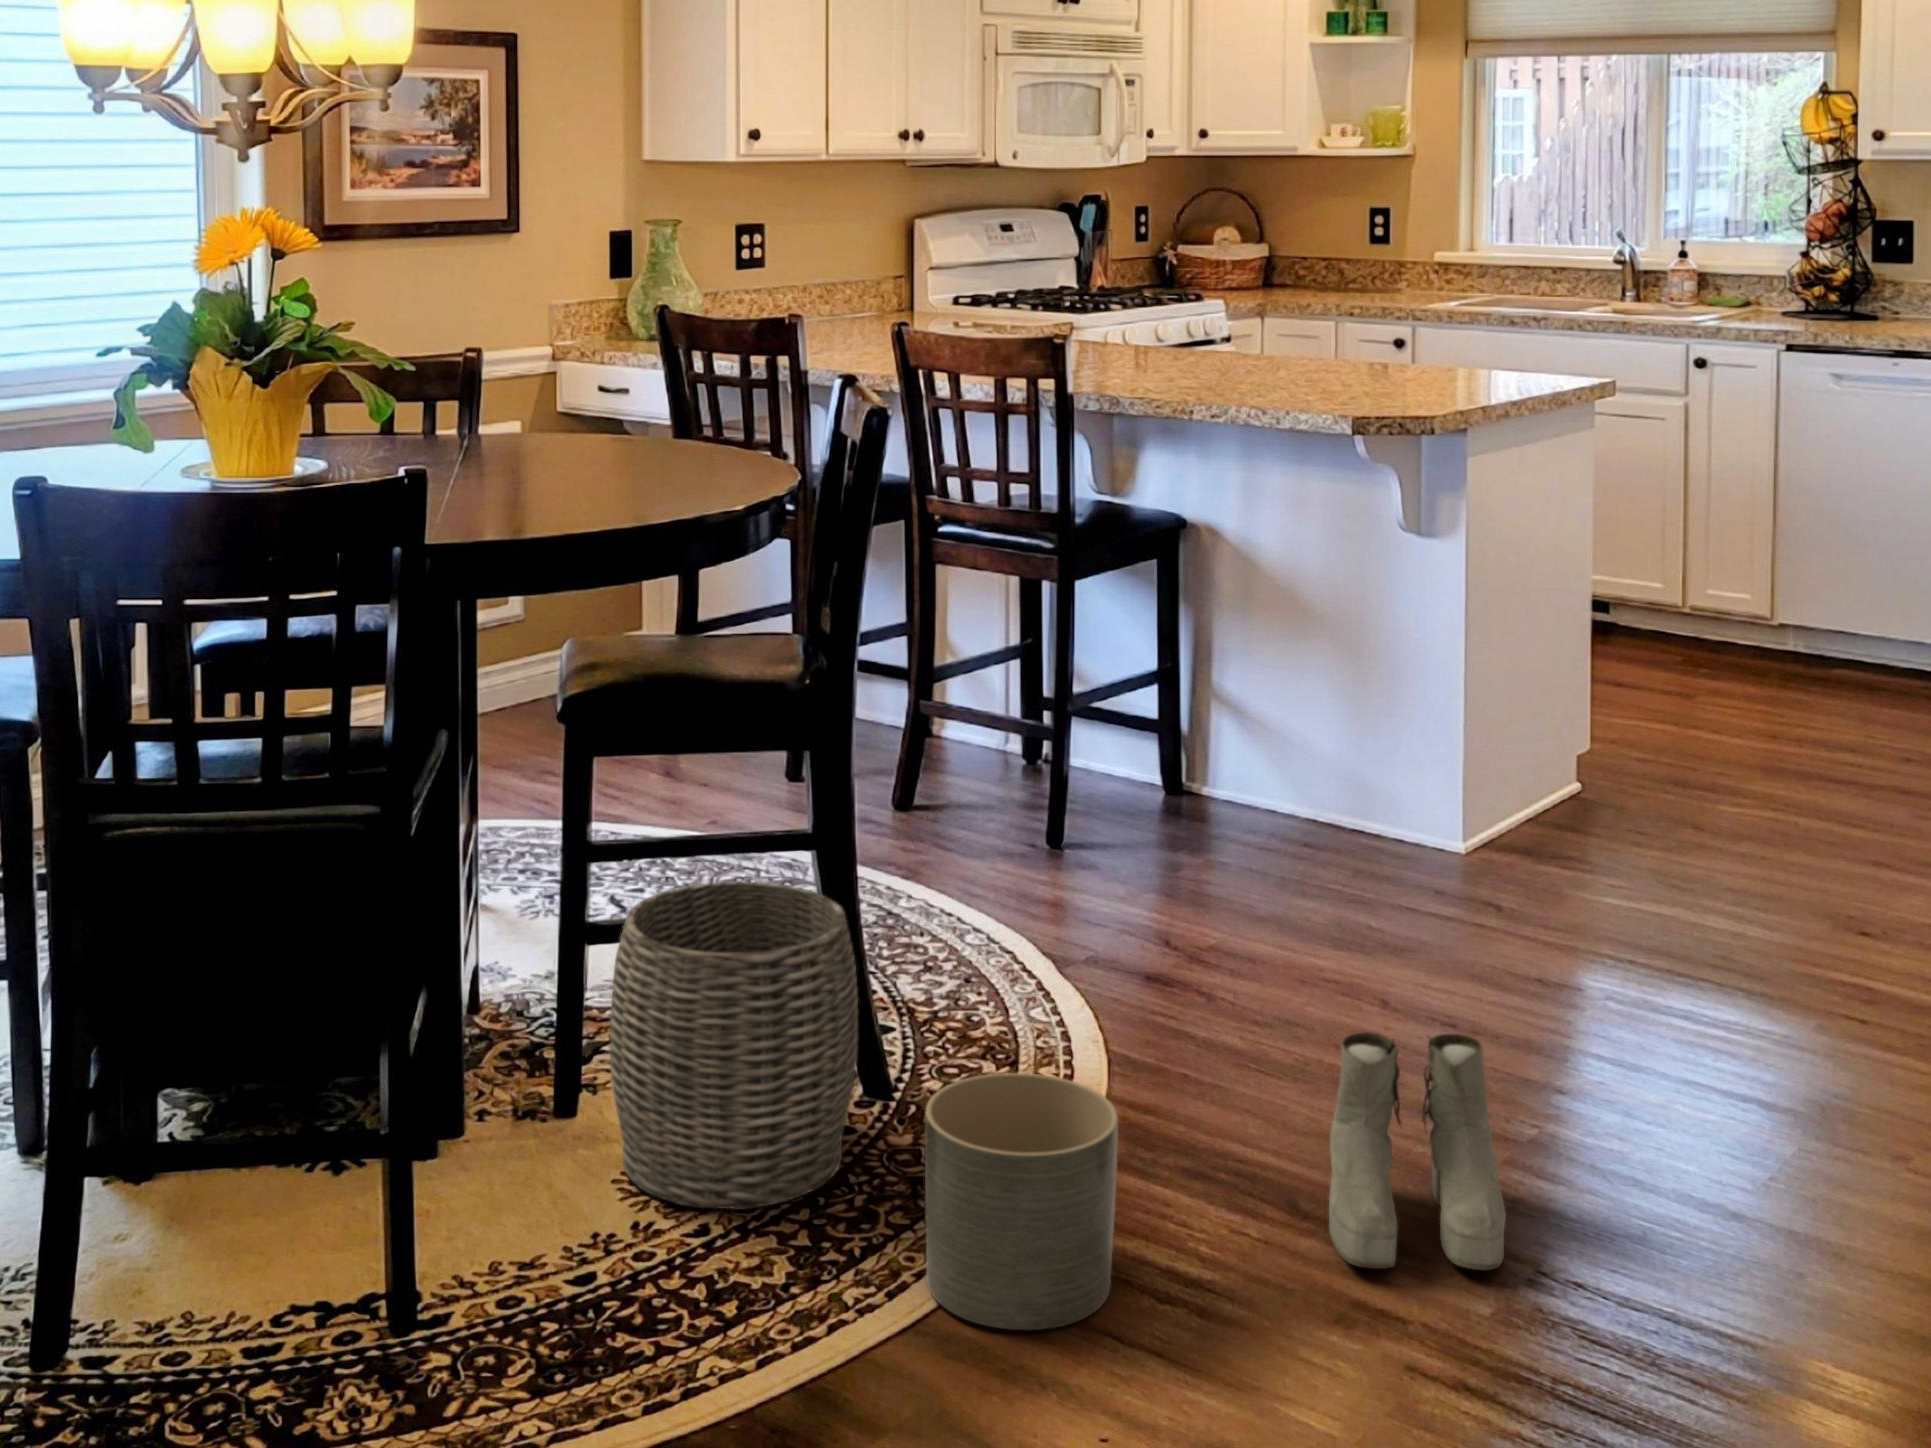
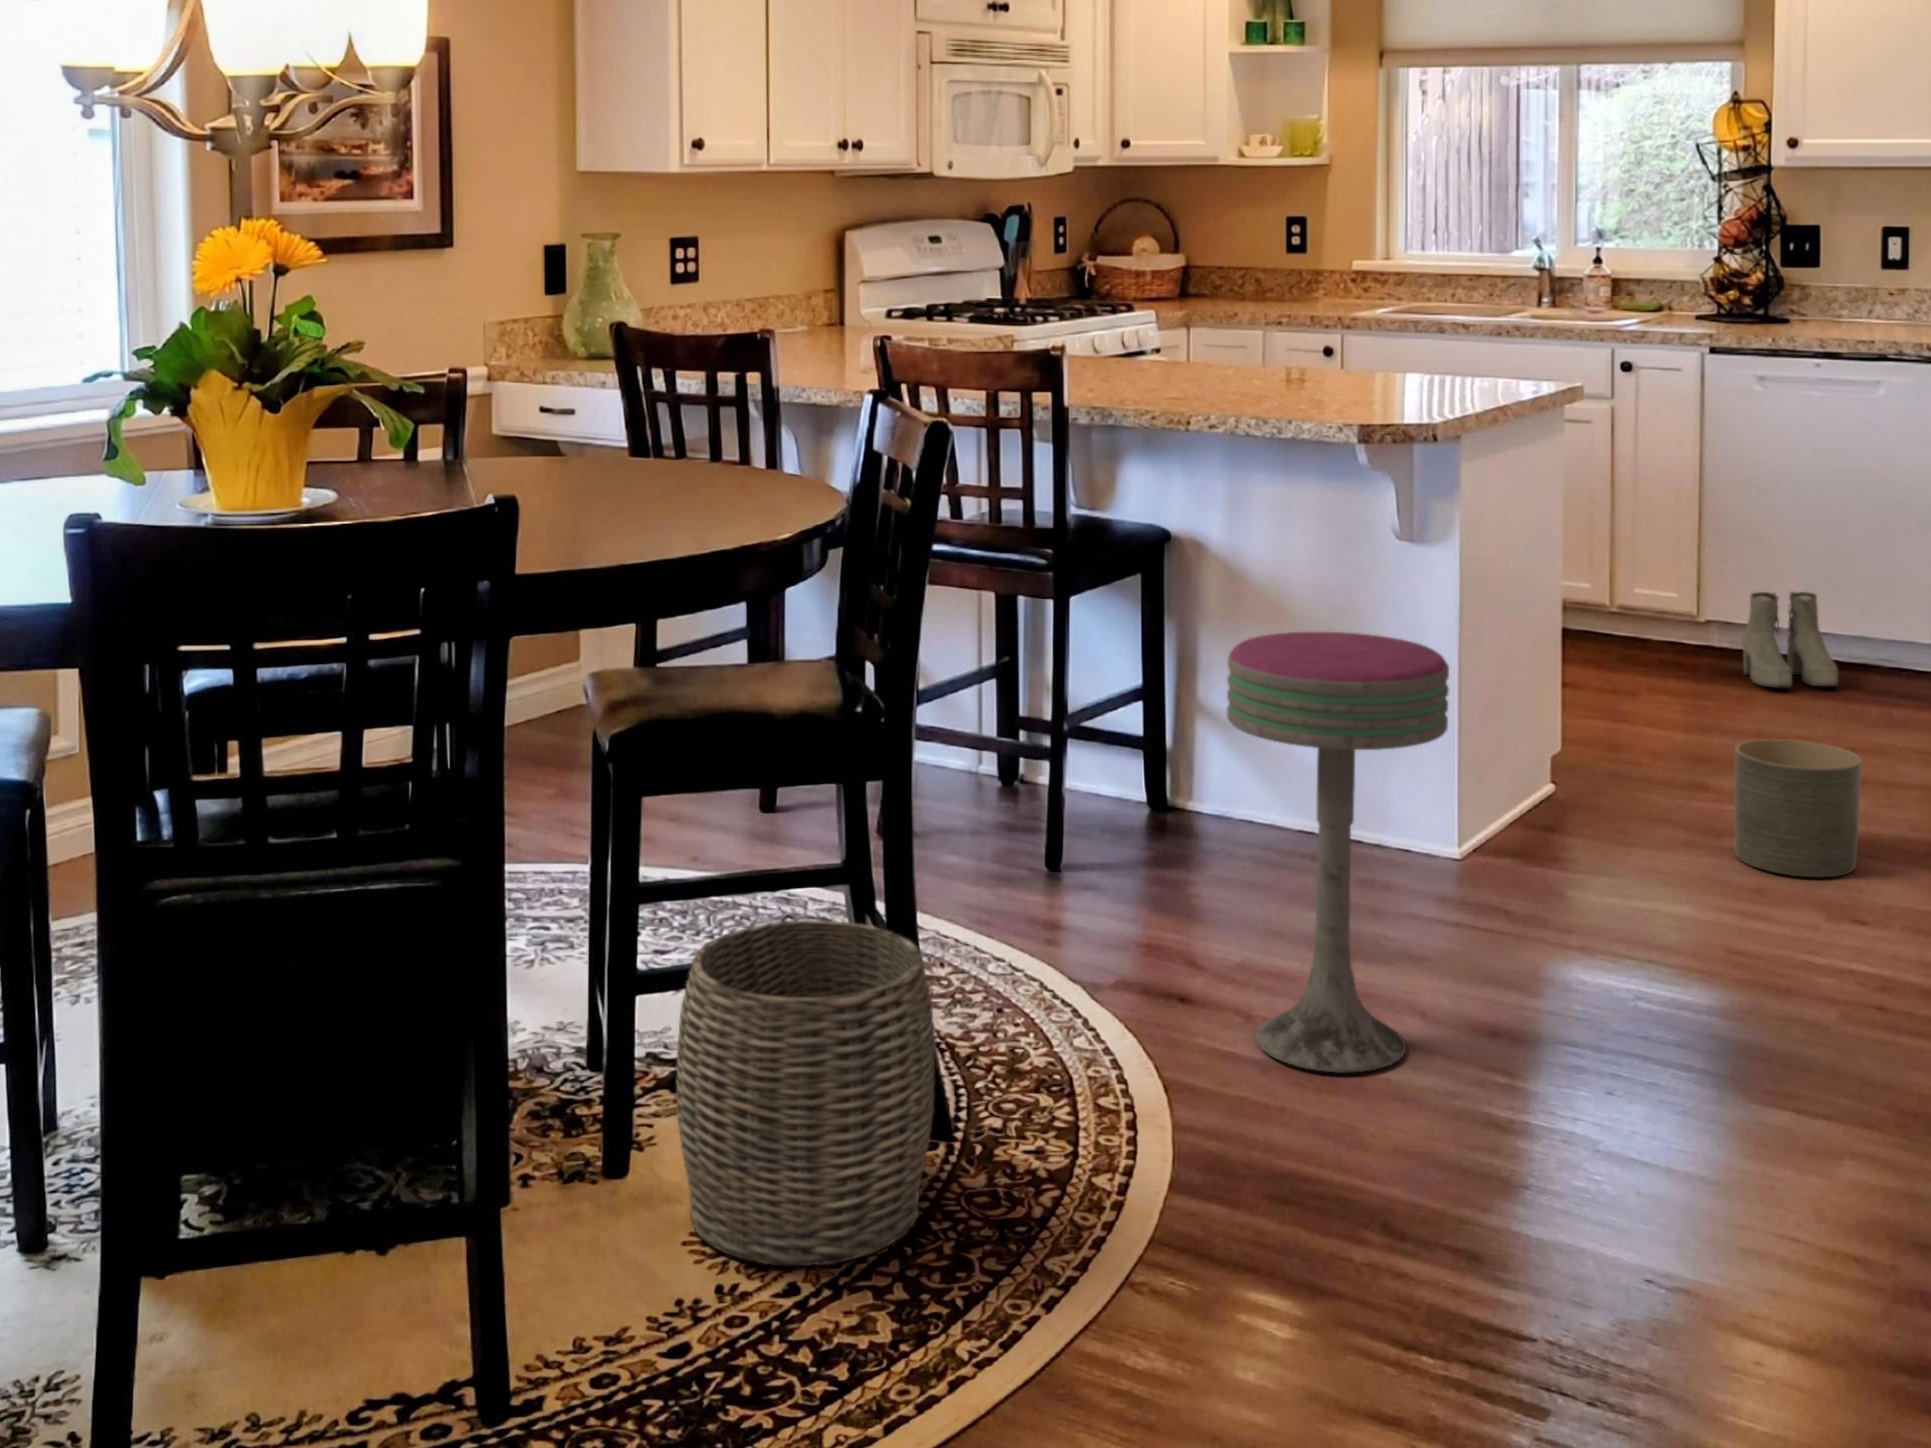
bar stool: none [1183,620,1404,1058] -> present [1227,632,1449,1073]
boots: present [1329,1032,1506,1270] -> present [1742,592,1838,688]
planter: present [925,1073,1118,1330] -> present [1734,739,1862,877]

